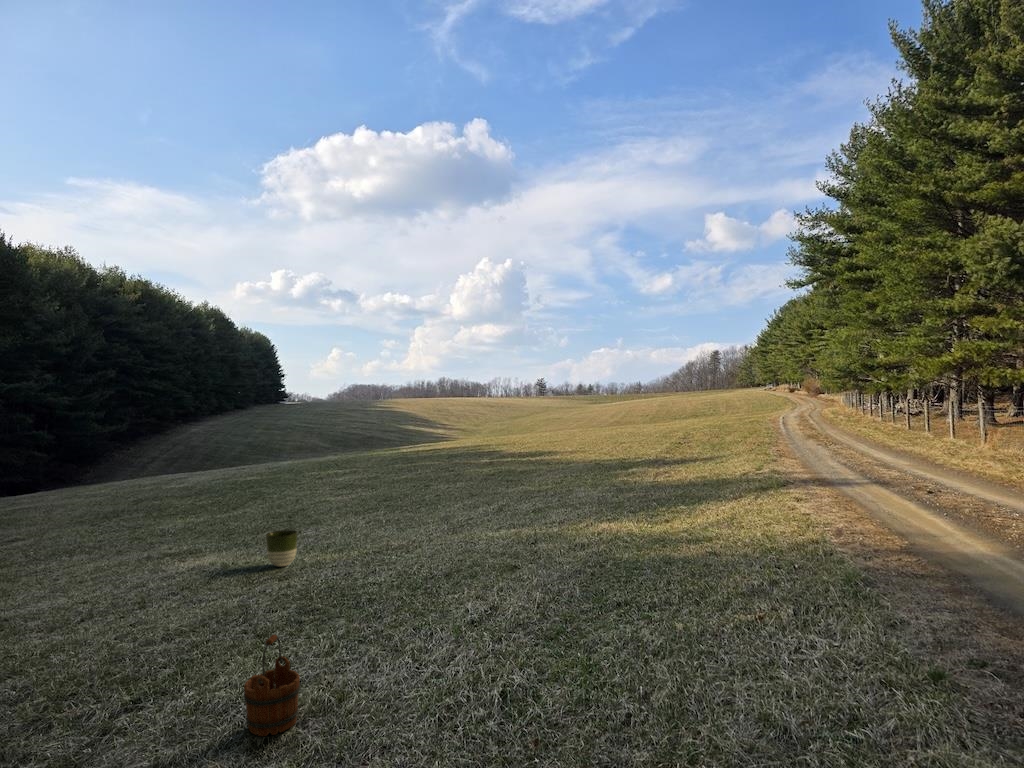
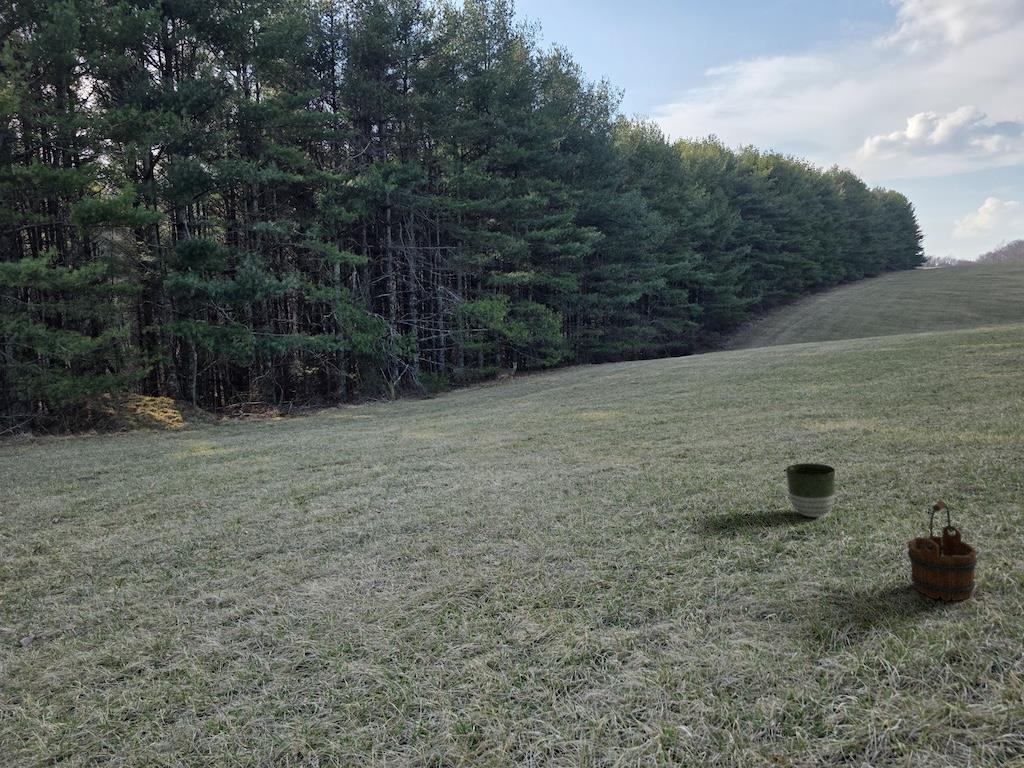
planter: present [266,530,297,567] -> present [786,463,835,517]

